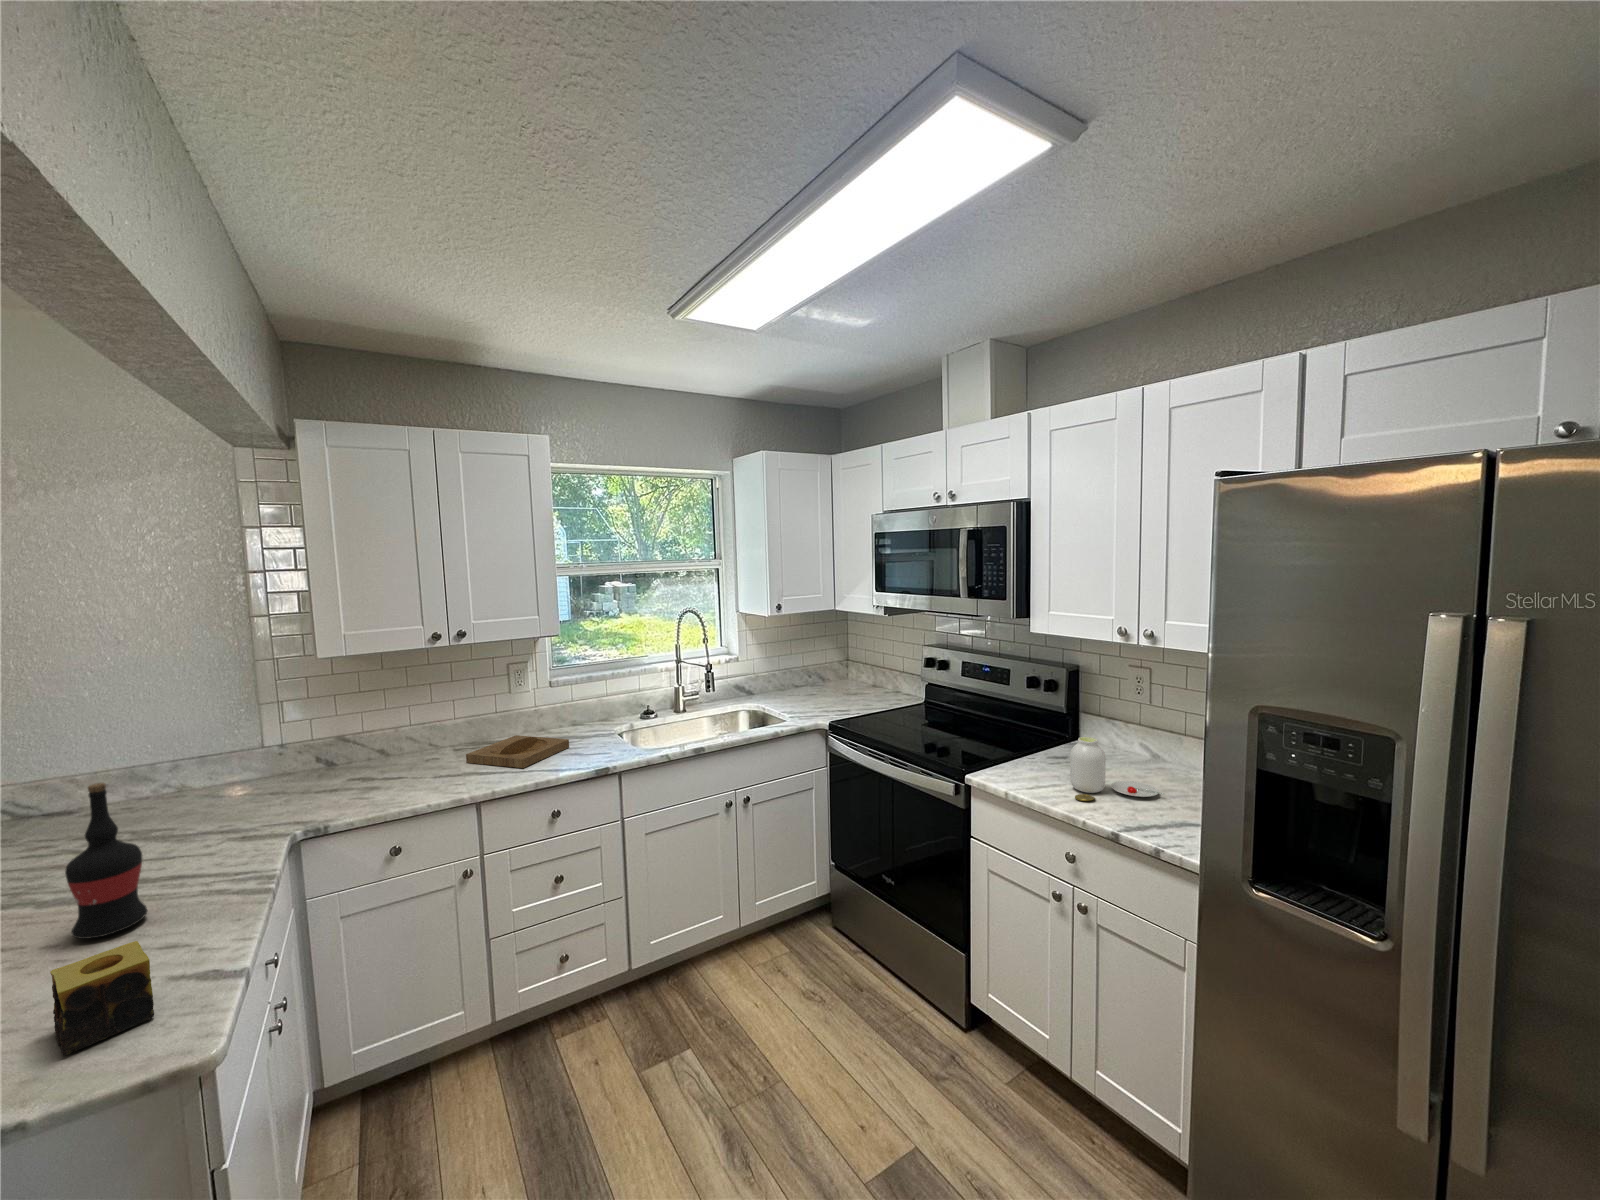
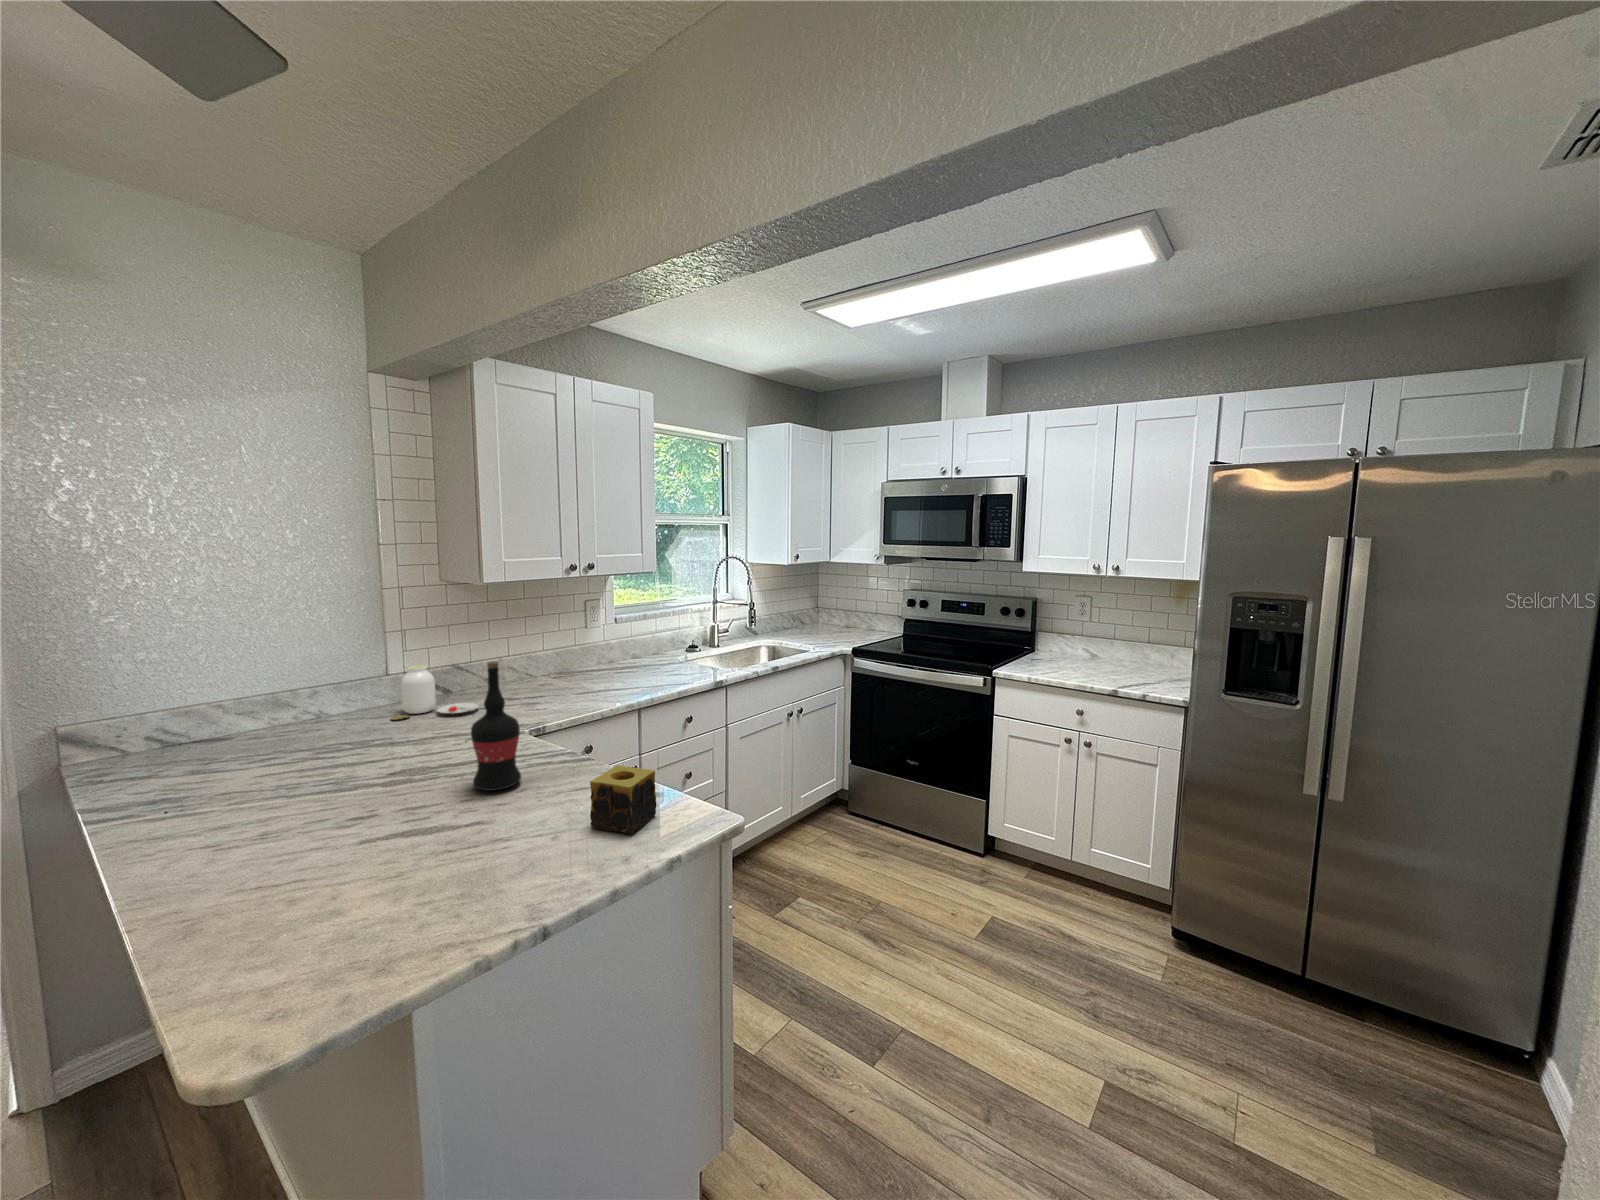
tray: present [466,735,569,768] -> none [590,661,665,683]
jar: present [1070,737,1163,801] -> present [391,665,478,720]

